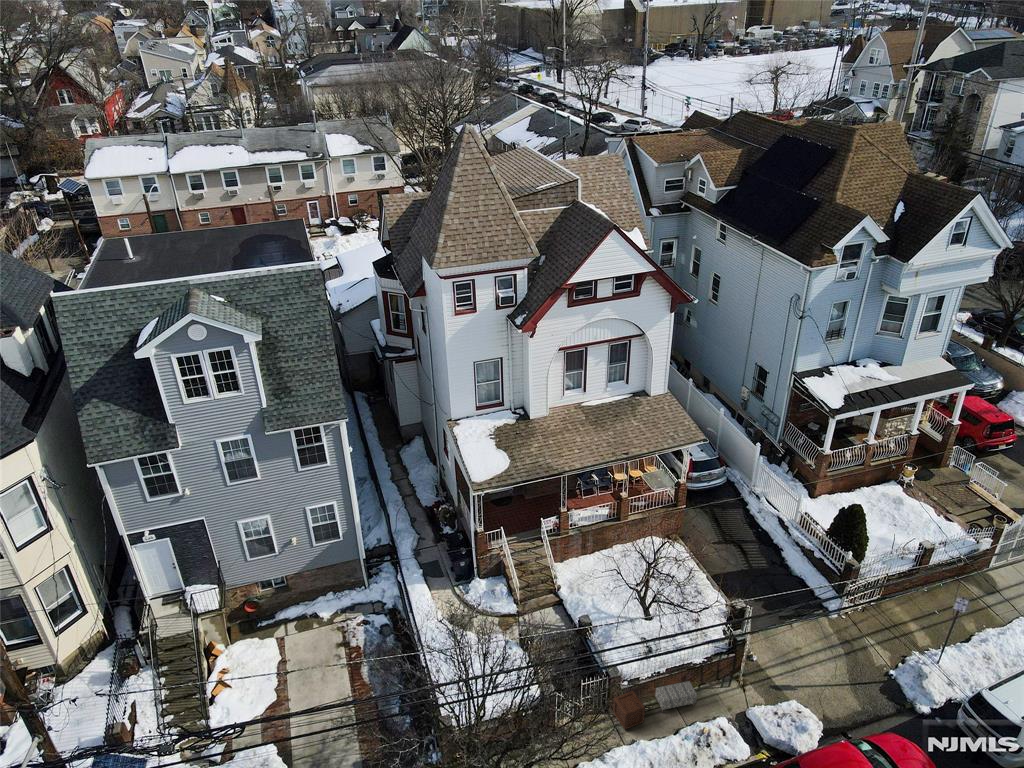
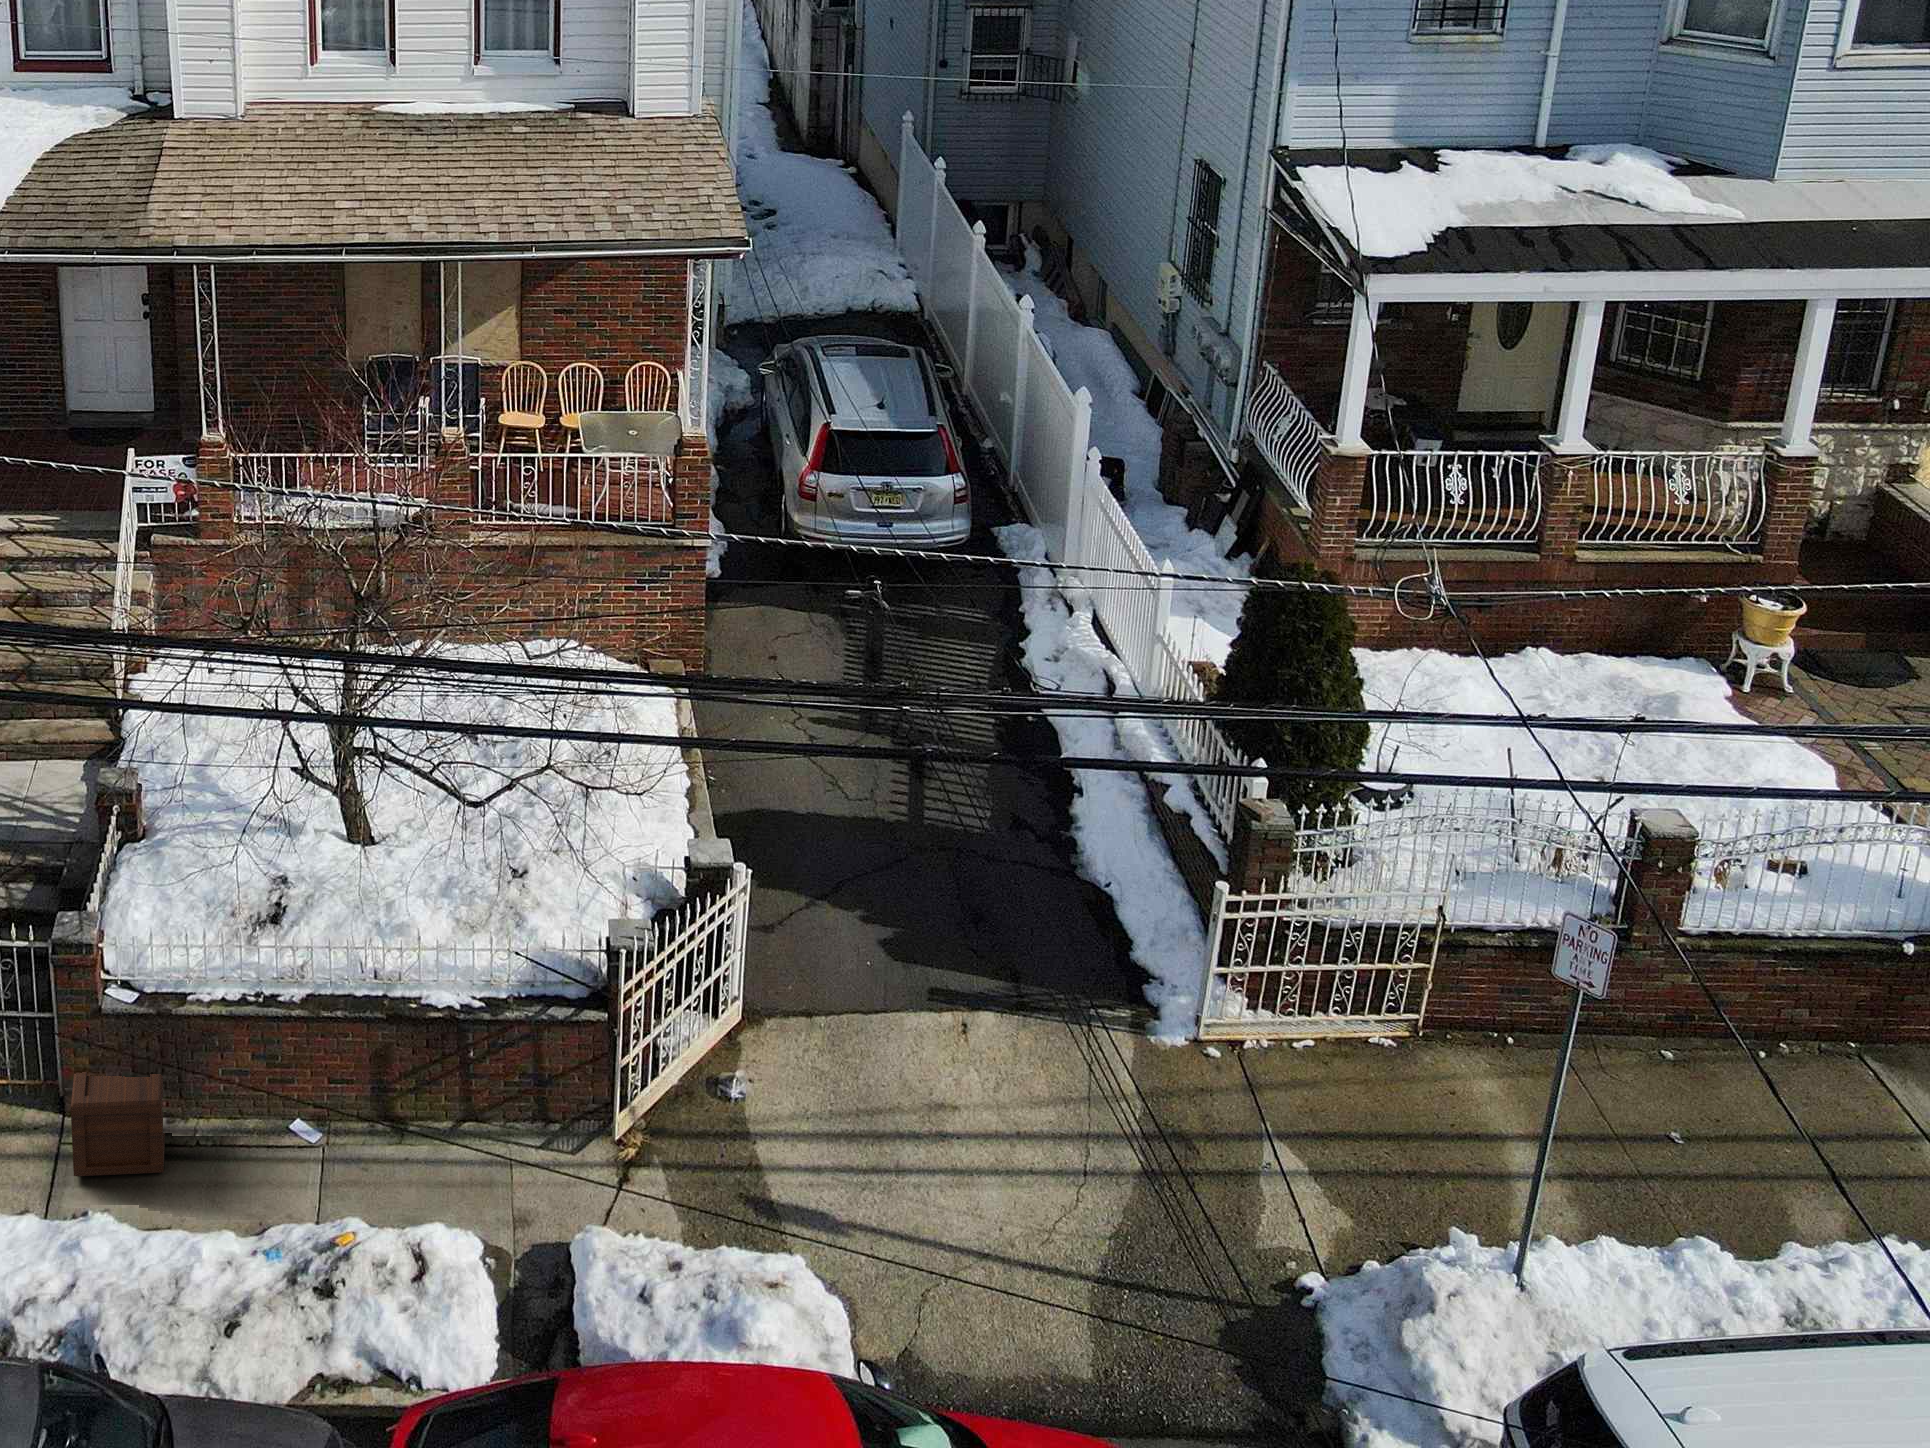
bench: present [655,681,697,712] -> none [248,1061,403,1174]

